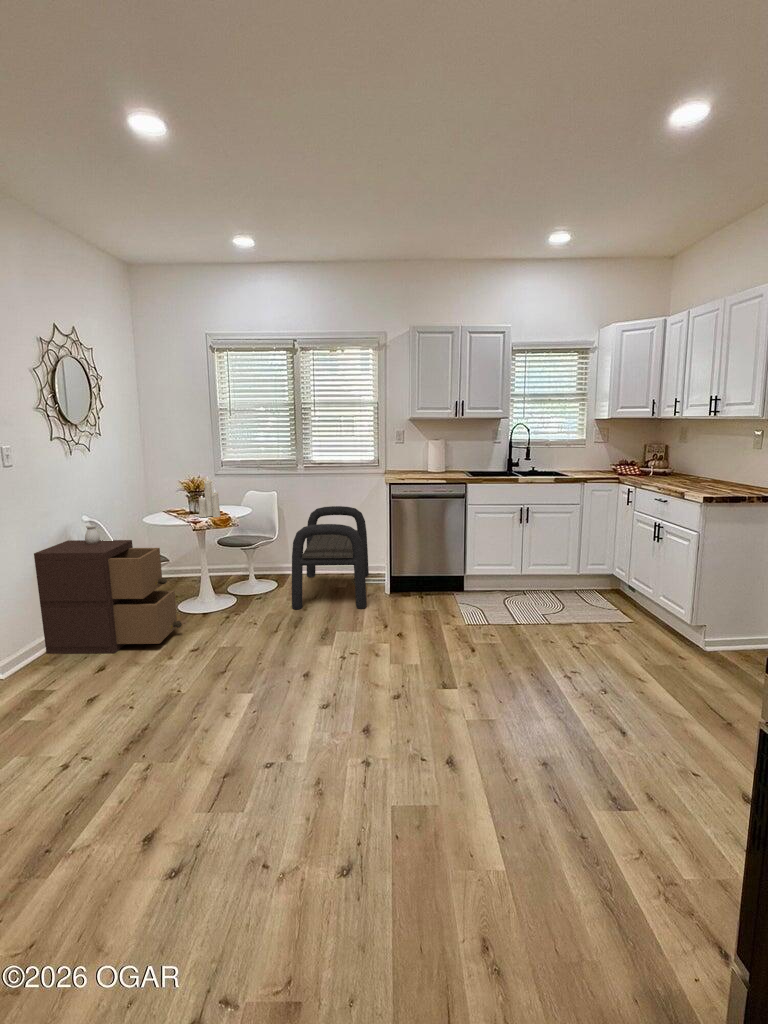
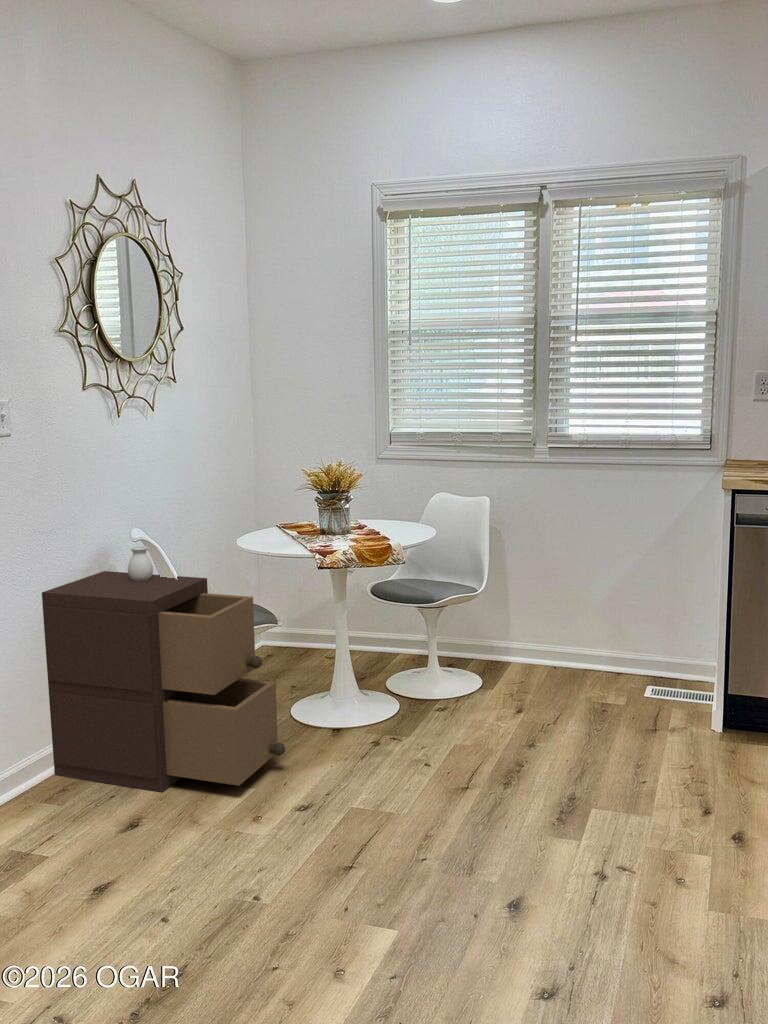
candle: present [199,479,221,517] -> none [333,455,374,542]
bench: present [292,506,369,609] -> none [504,530,676,760]

